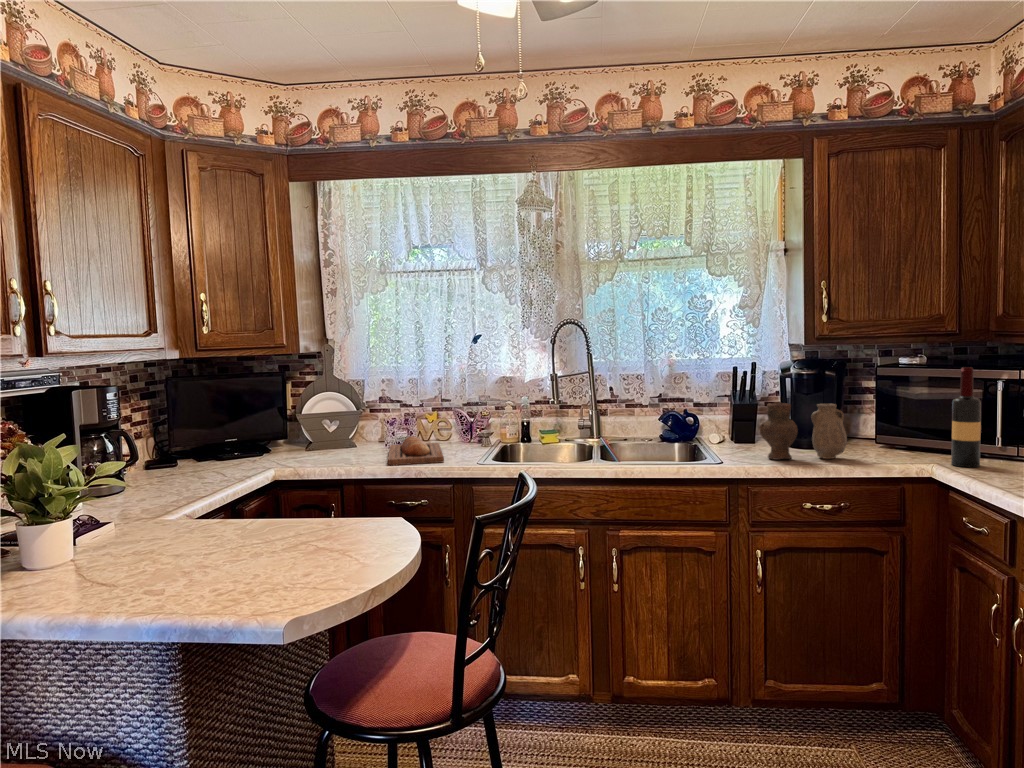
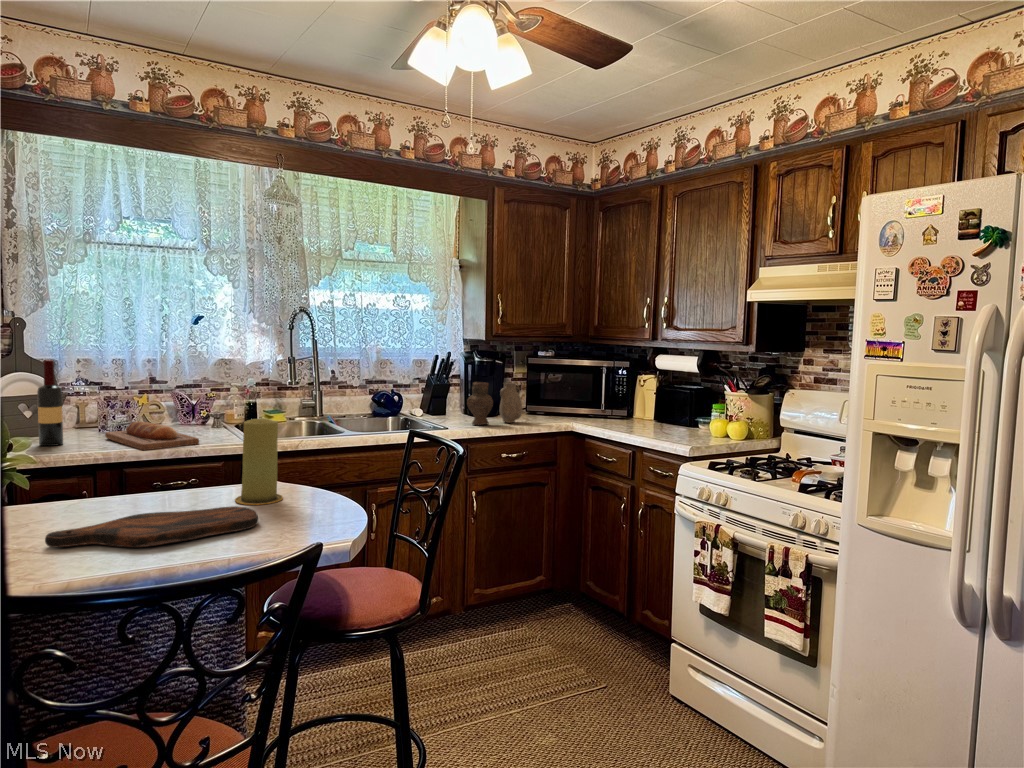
wine bottle: present [951,367,981,467] -> present [37,360,63,446]
candle: none [312,446,365,545] -> present [235,419,283,505]
cutting board: none [79,541,275,581] -> present [45,506,258,547]

